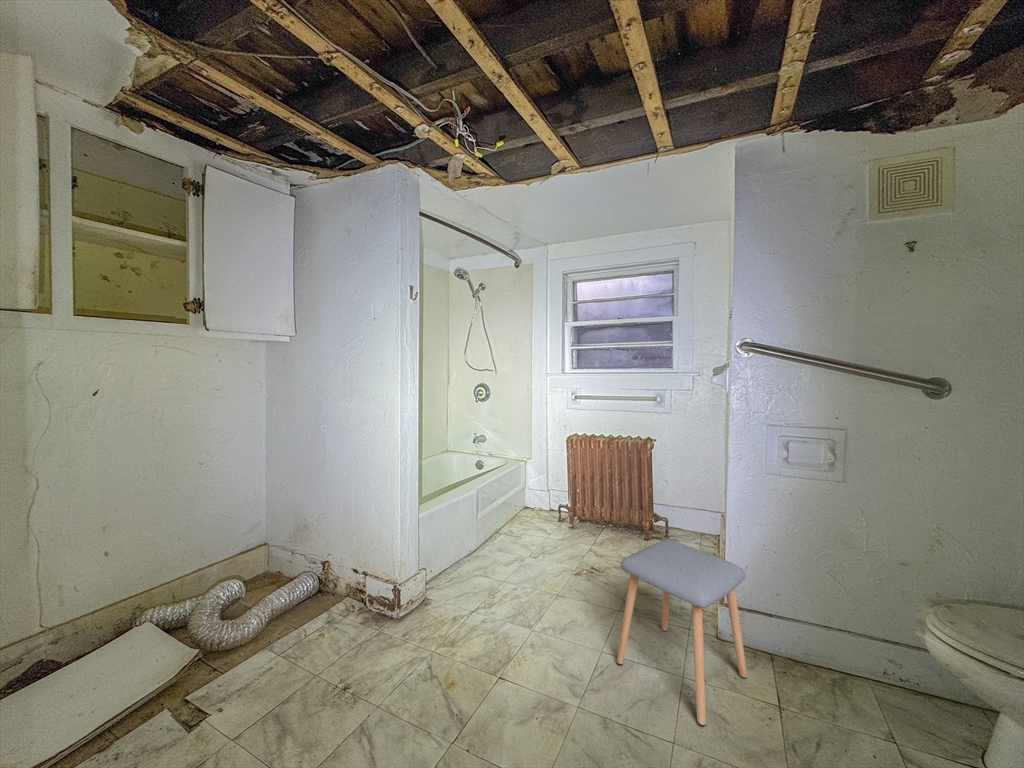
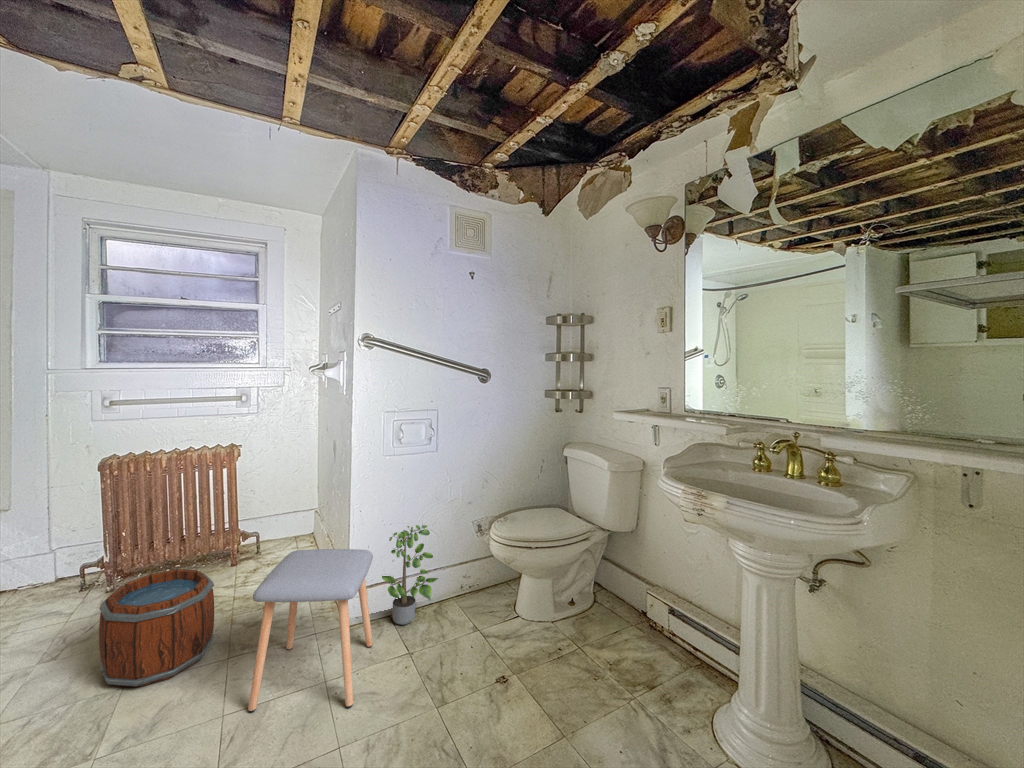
bucket: none [548,522,613,603] -> present [99,569,214,687]
potted plant: none [766,557,857,681] -> present [382,525,438,625]

